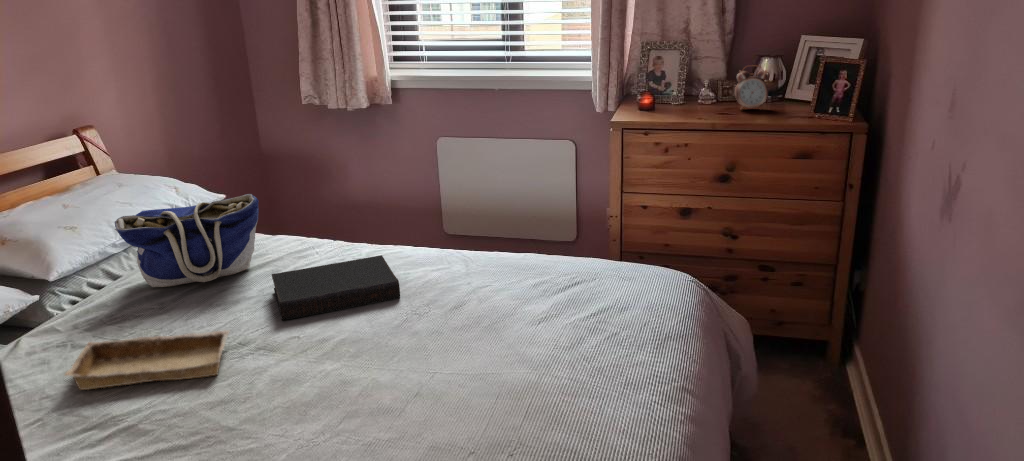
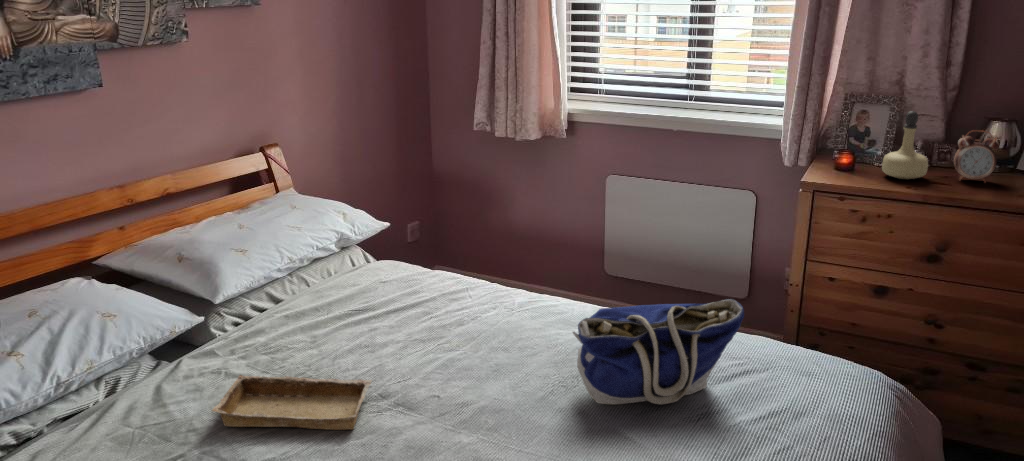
perfume bottle: none [677,52,715,112] -> present [882,111,928,179]
tote bag: present [115,194,259,287] -> present [573,299,744,404]
book: present [272,255,400,320] -> none [421,311,548,373]

